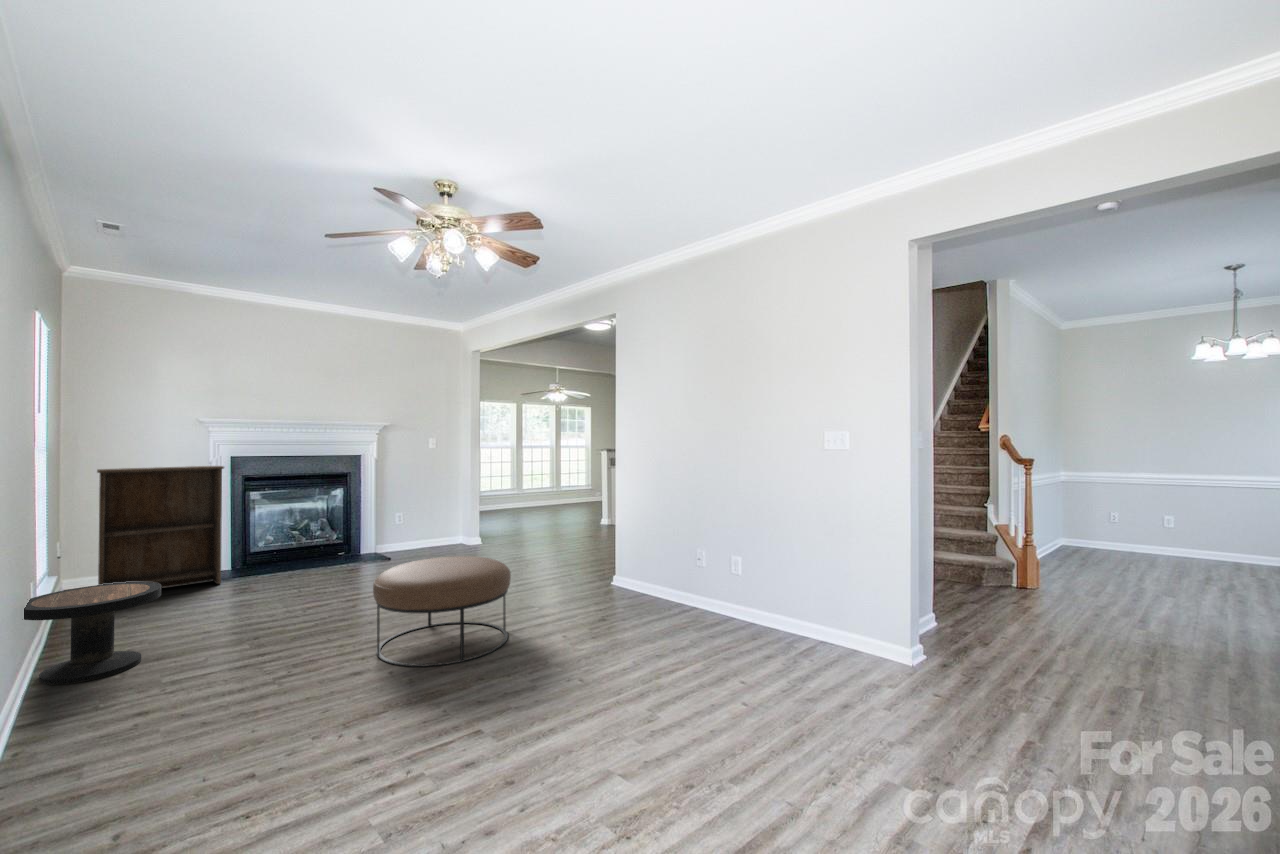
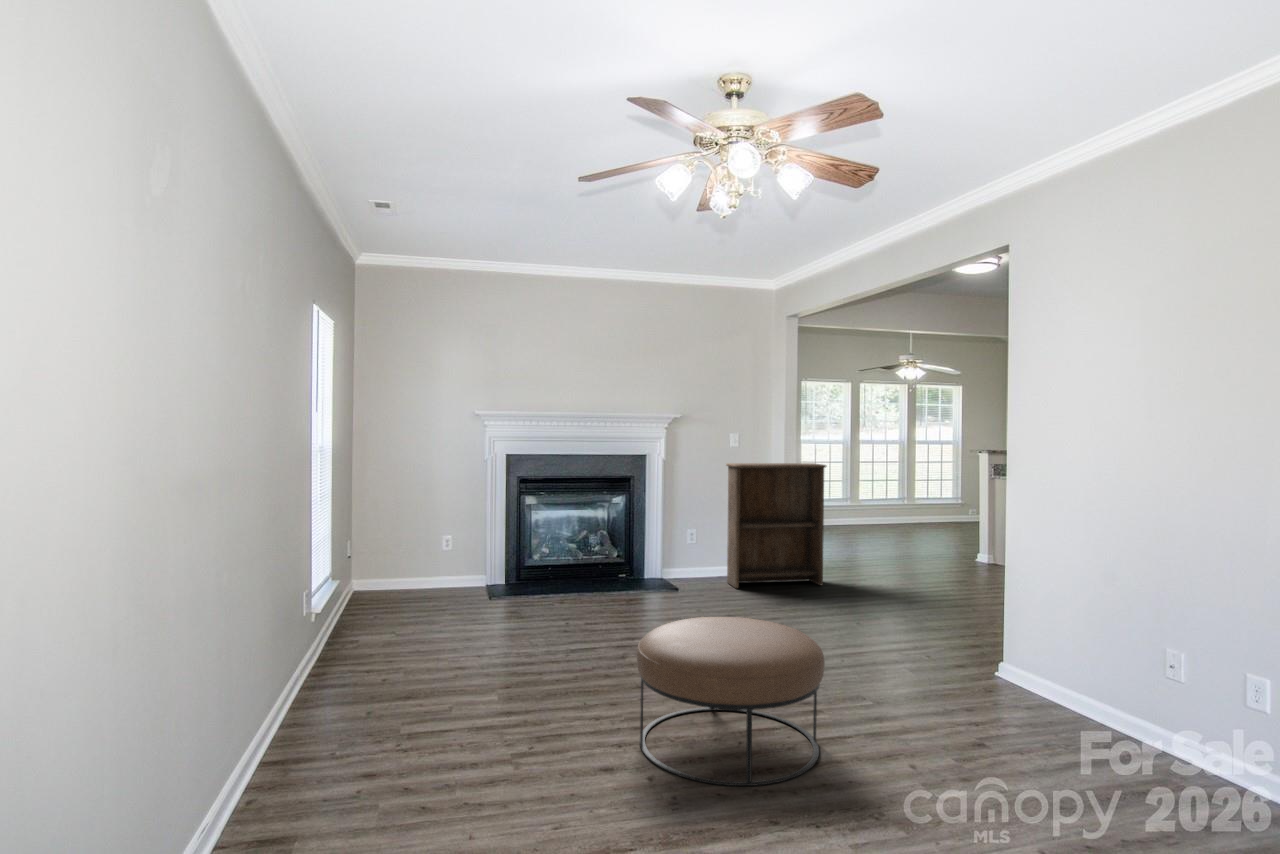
bookshelf: present [97,466,224,588] -> present [726,463,826,588]
side table: present [24,582,161,685] -> none [302,599,424,709]

